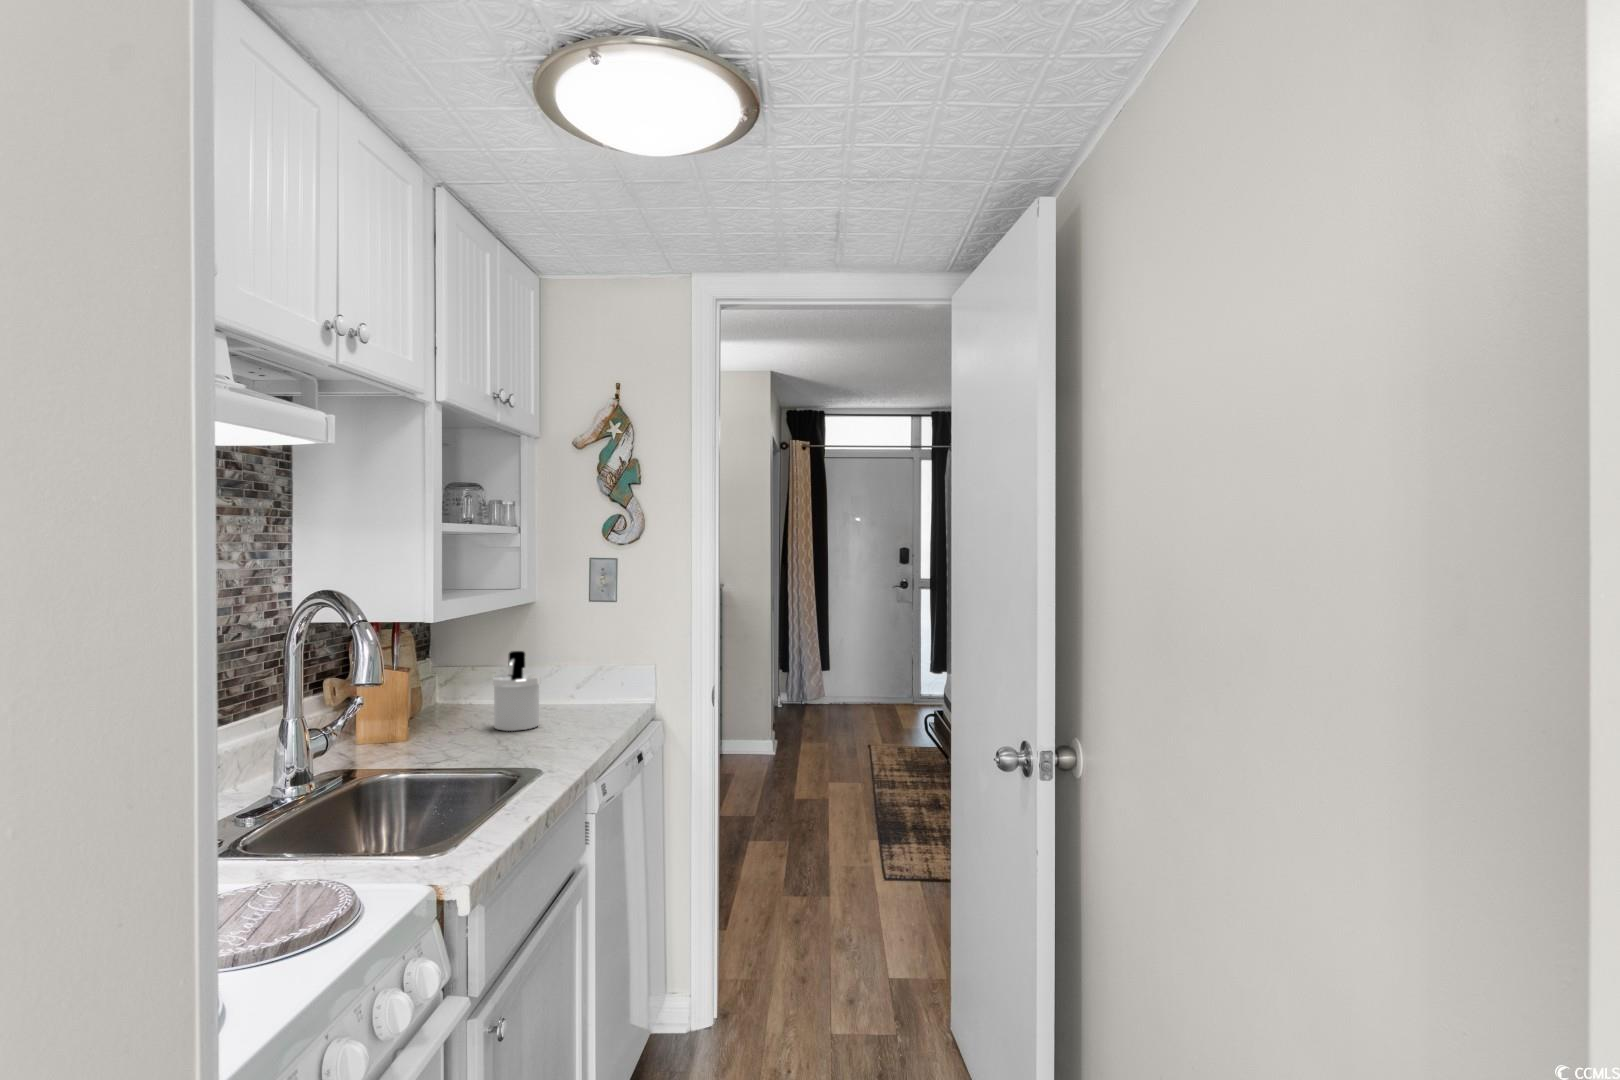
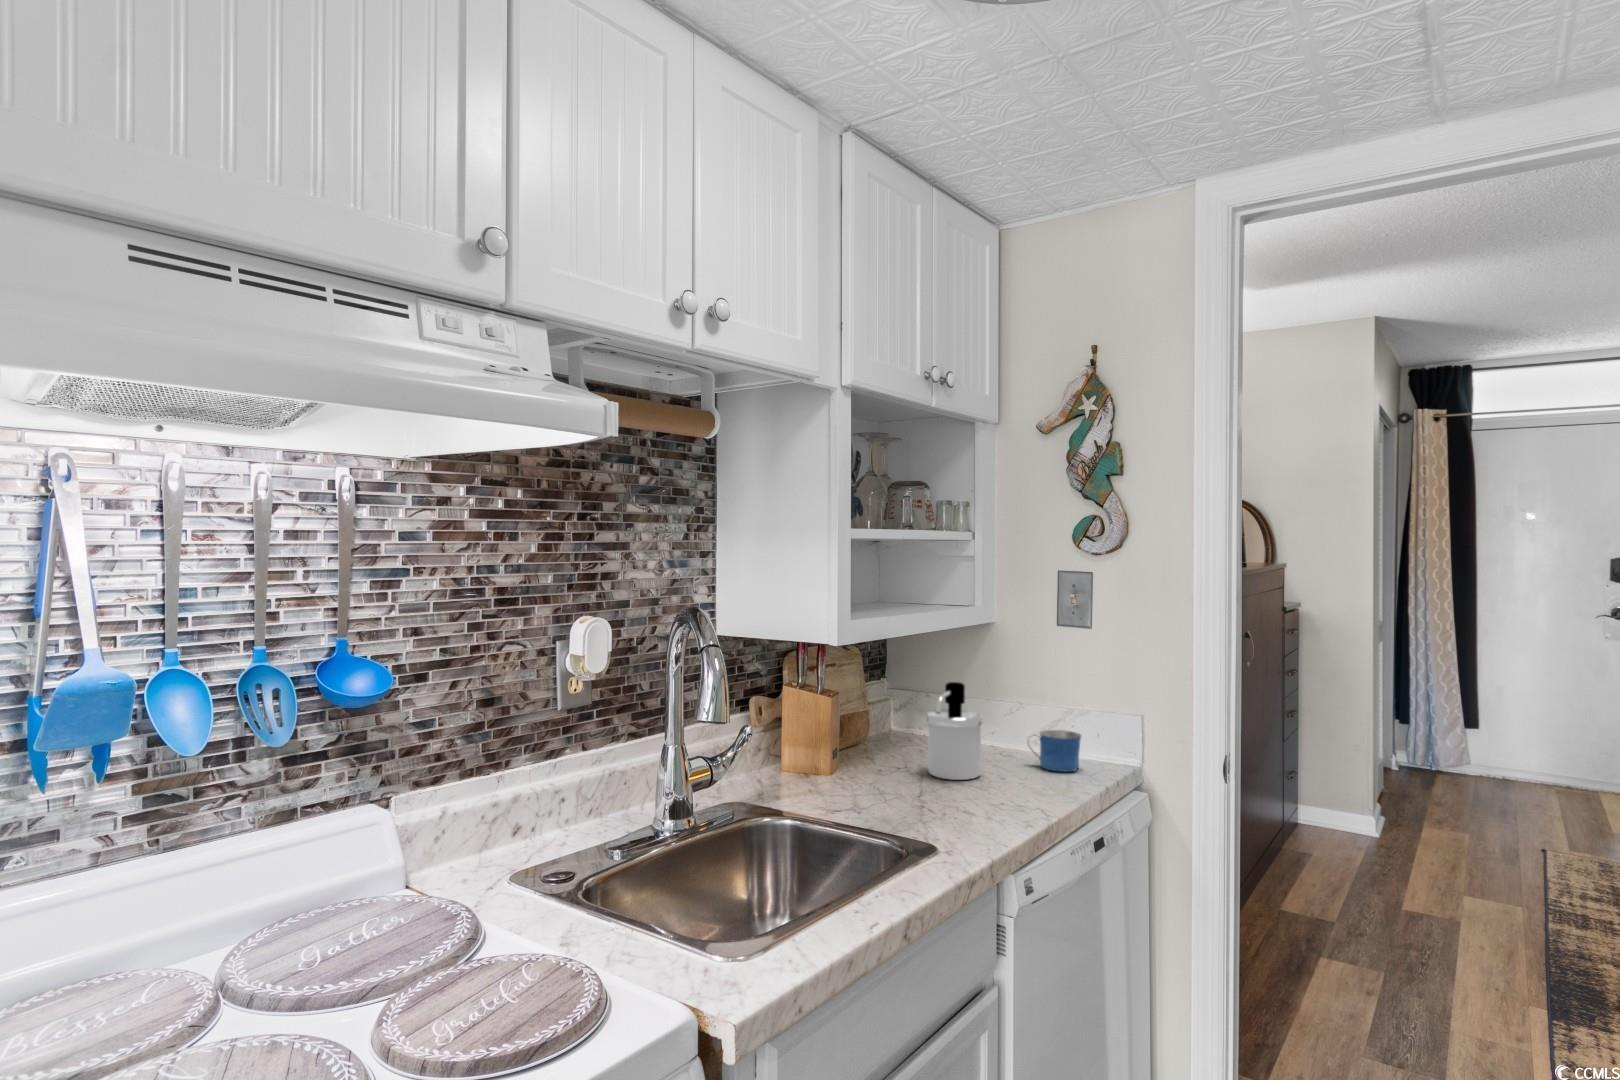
mug: none [571,683,613,715] -> present [1038,730,1081,772]

